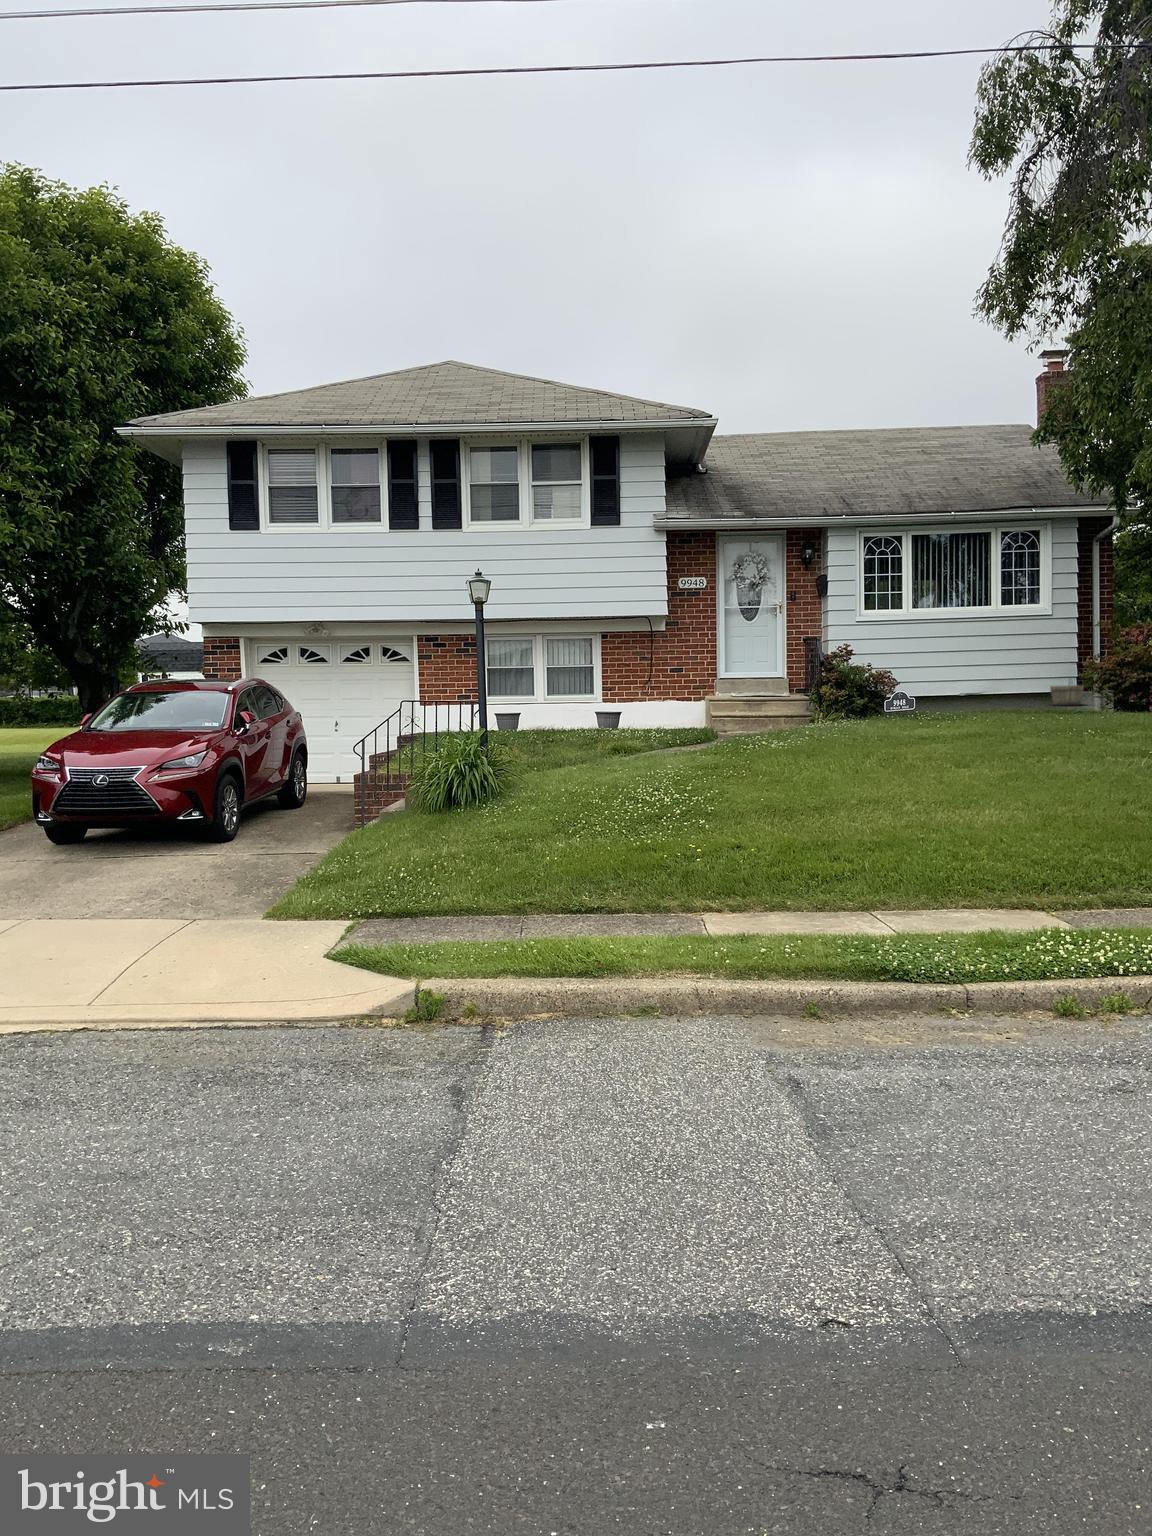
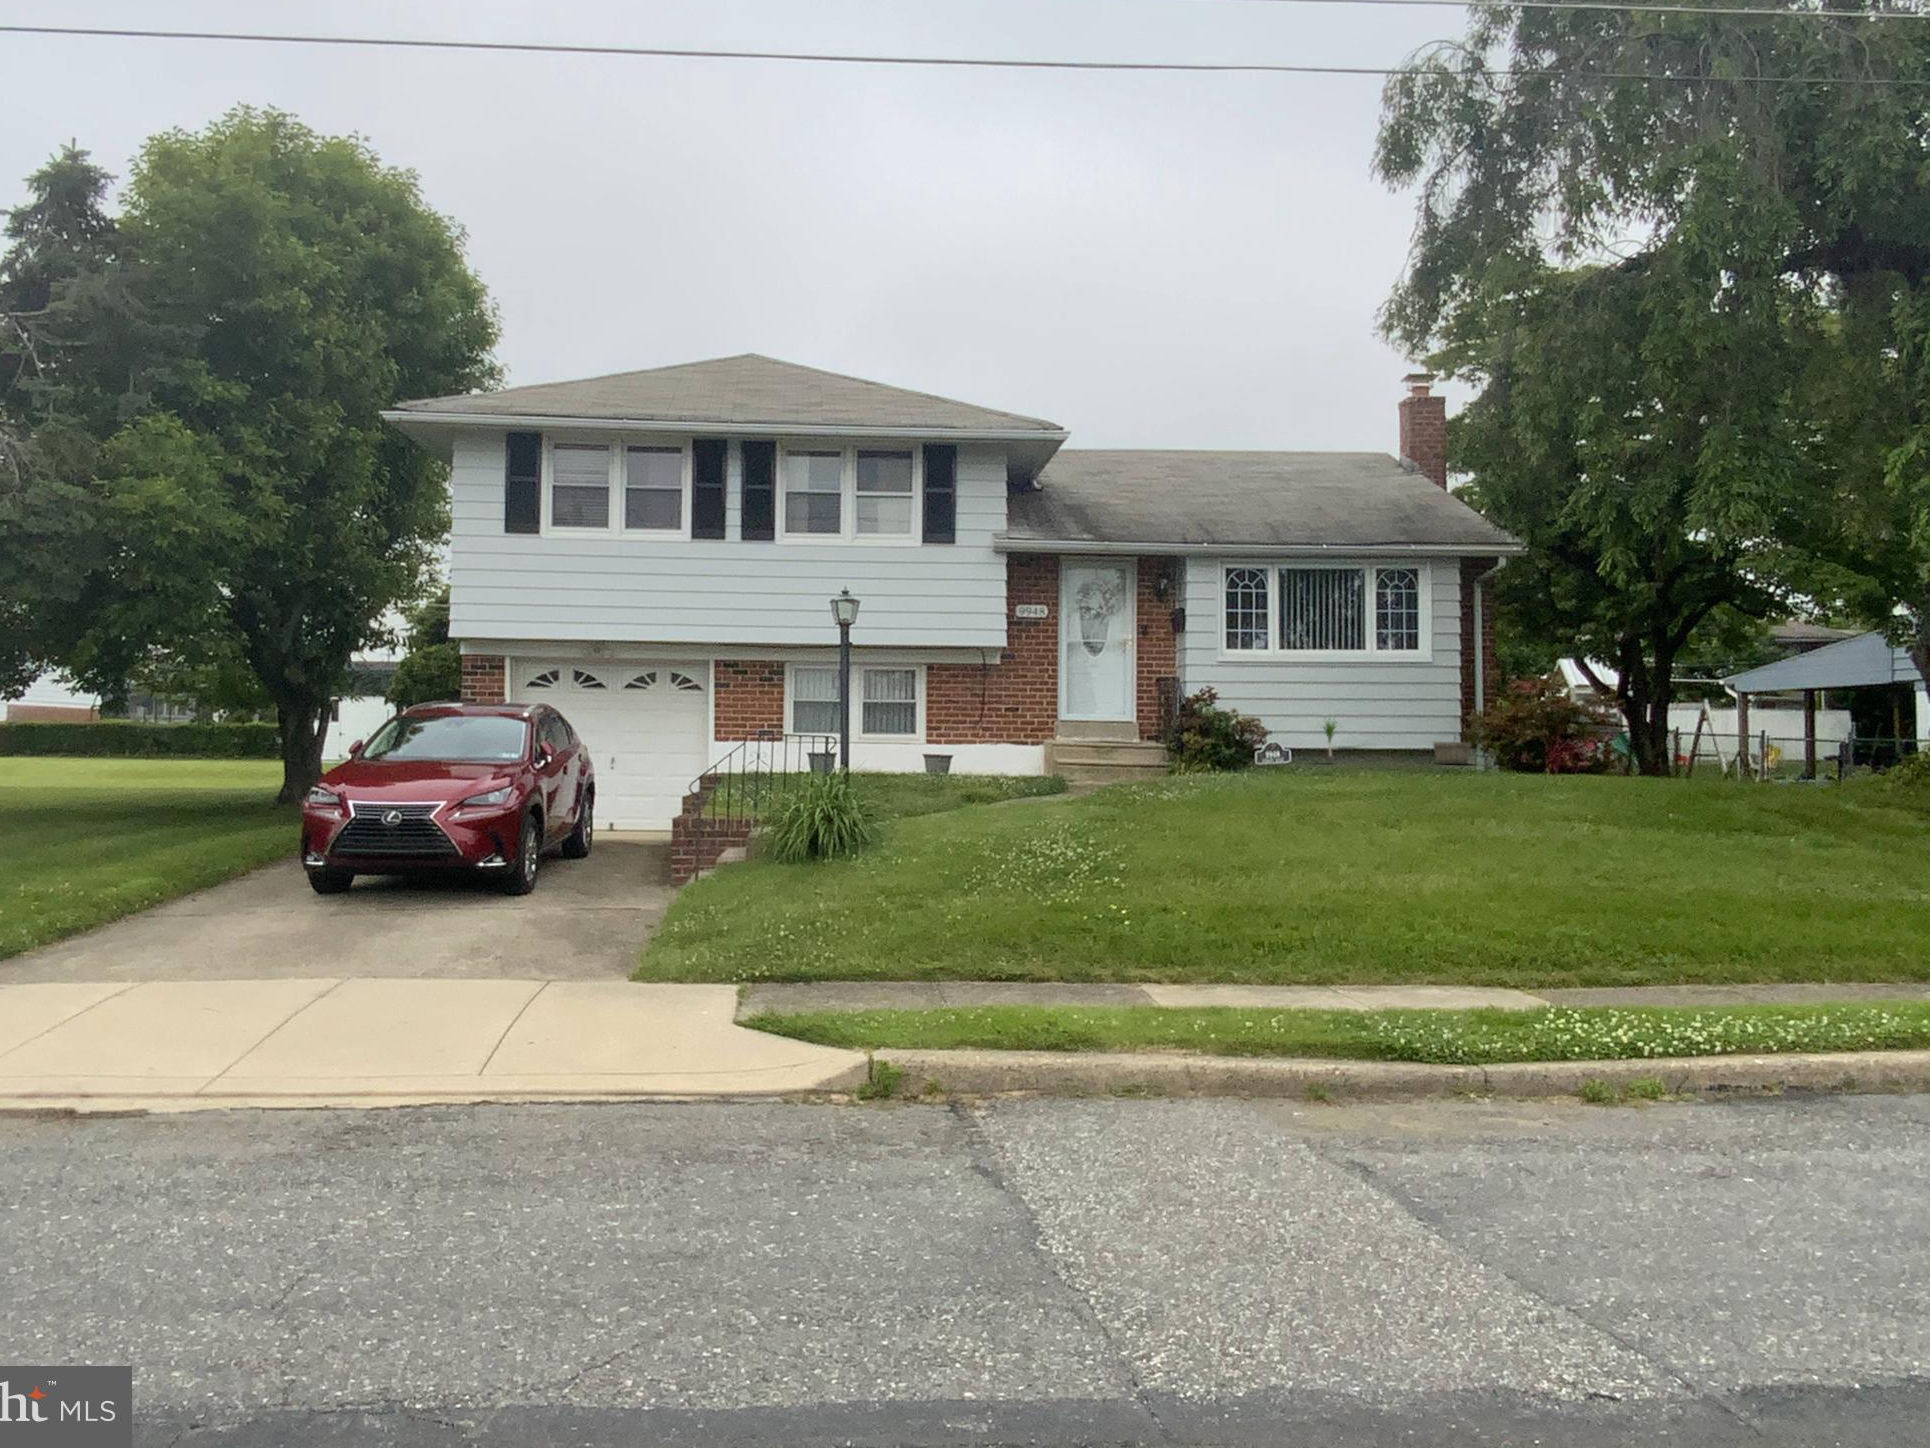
potted plant: none [940,663,971,708] -> present [1323,719,1336,764]

